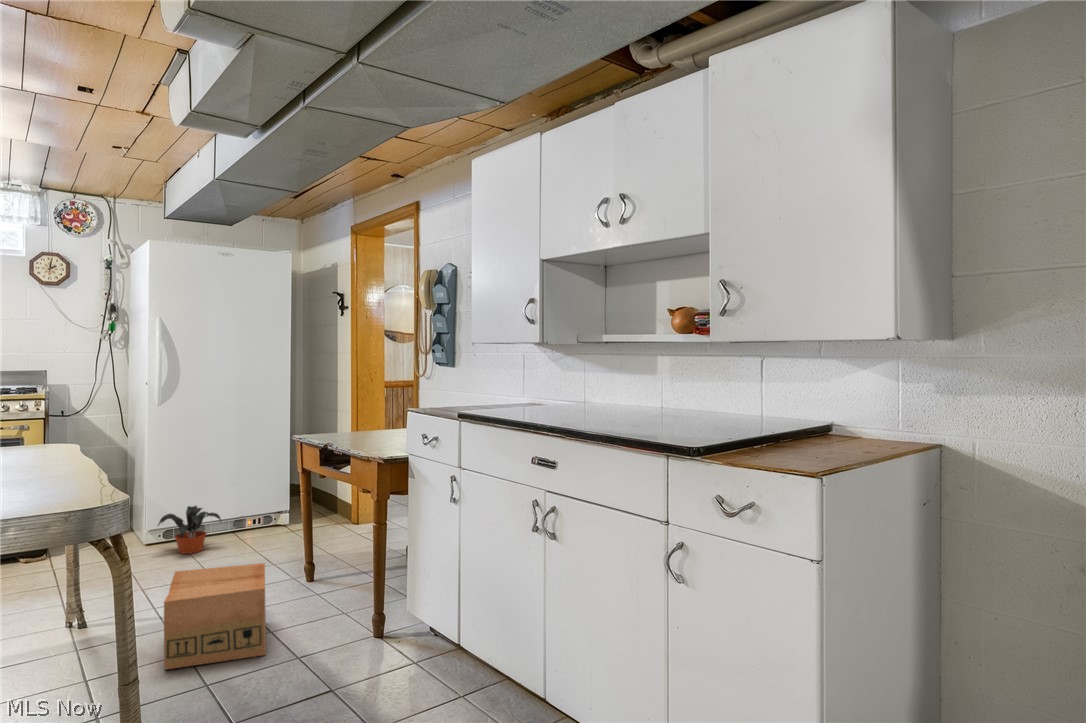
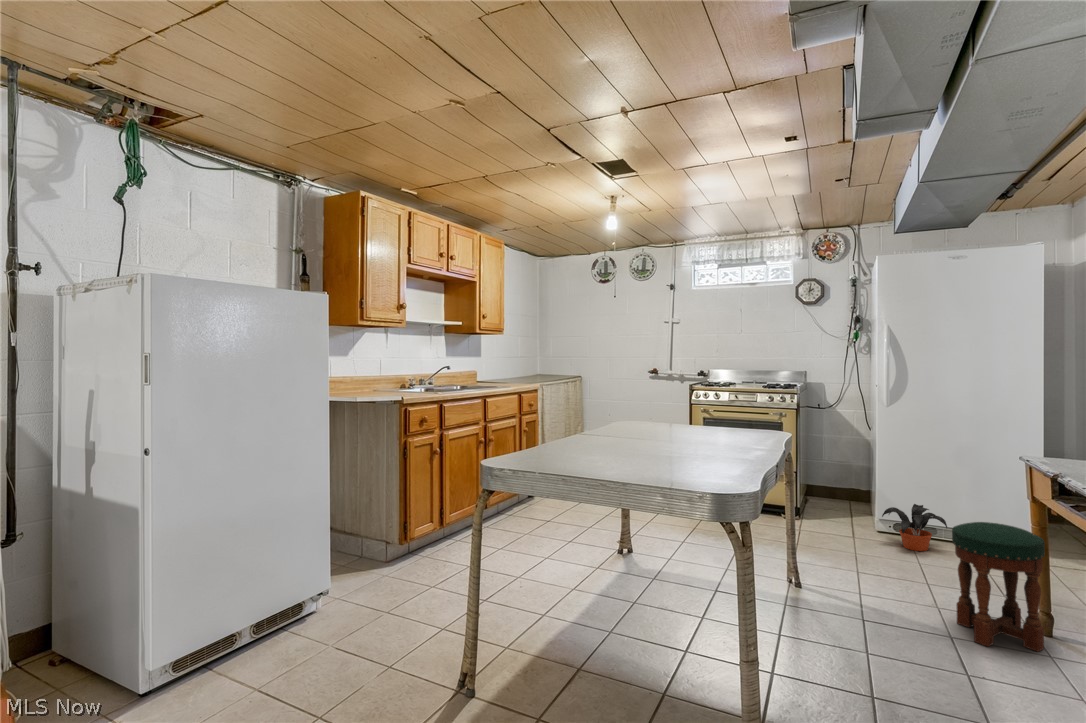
stool: none [248,501,316,610] -> present [952,522,1045,652]
cardboard box: present [164,563,266,669] -> none [841,566,965,693]

